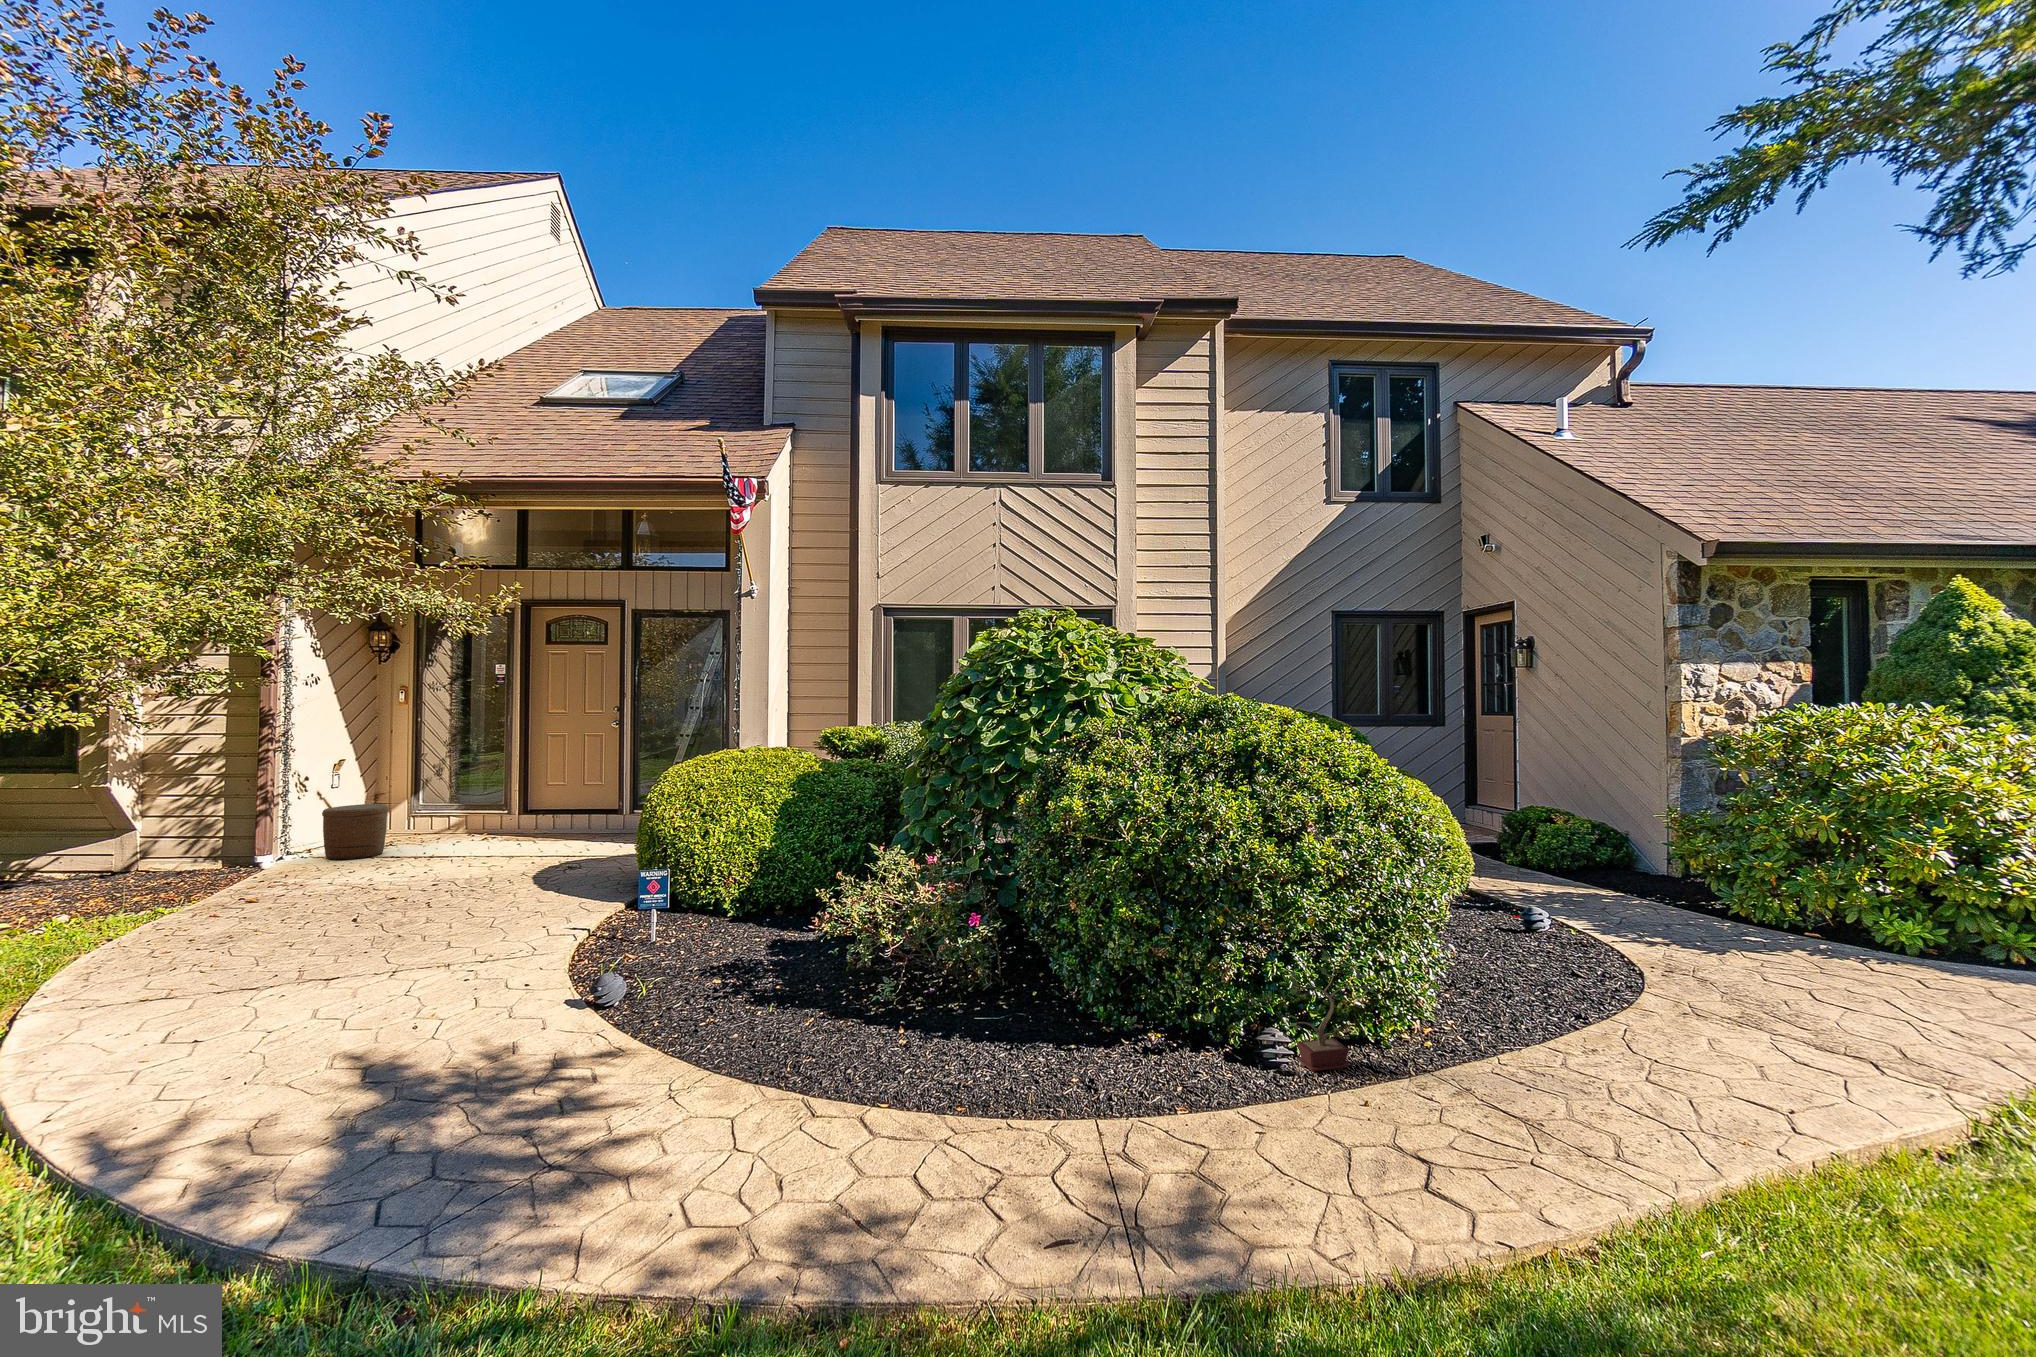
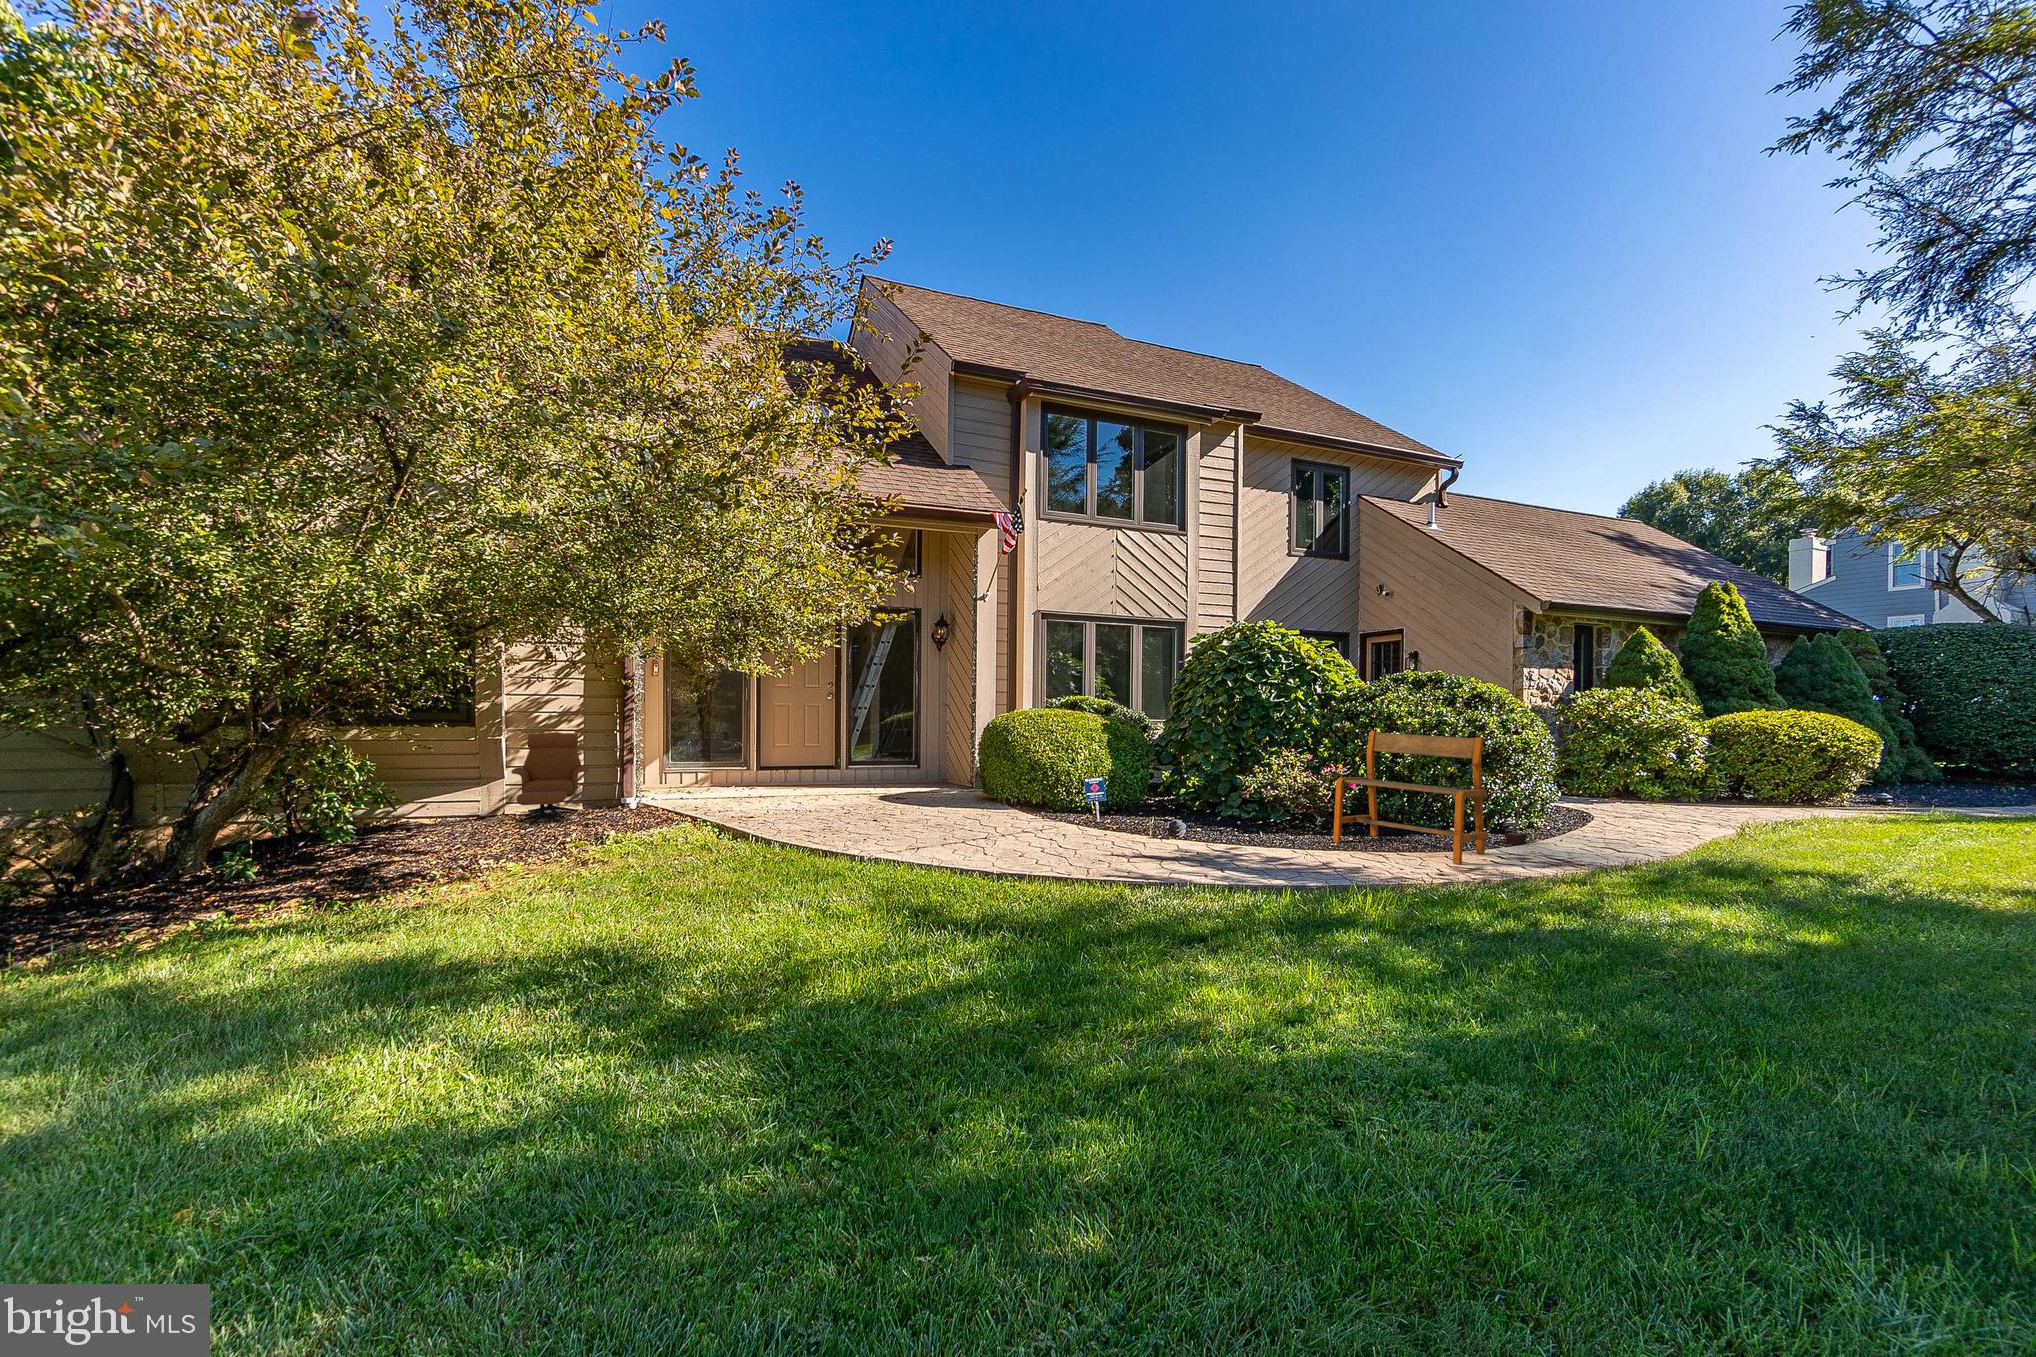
lounge chair: none [67,778,217,894] -> present [511,733,589,825]
woven basket: present [322,804,388,859] -> none [649,757,695,800]
bench: none [948,809,1175,1134] -> present [1333,731,1489,864]

